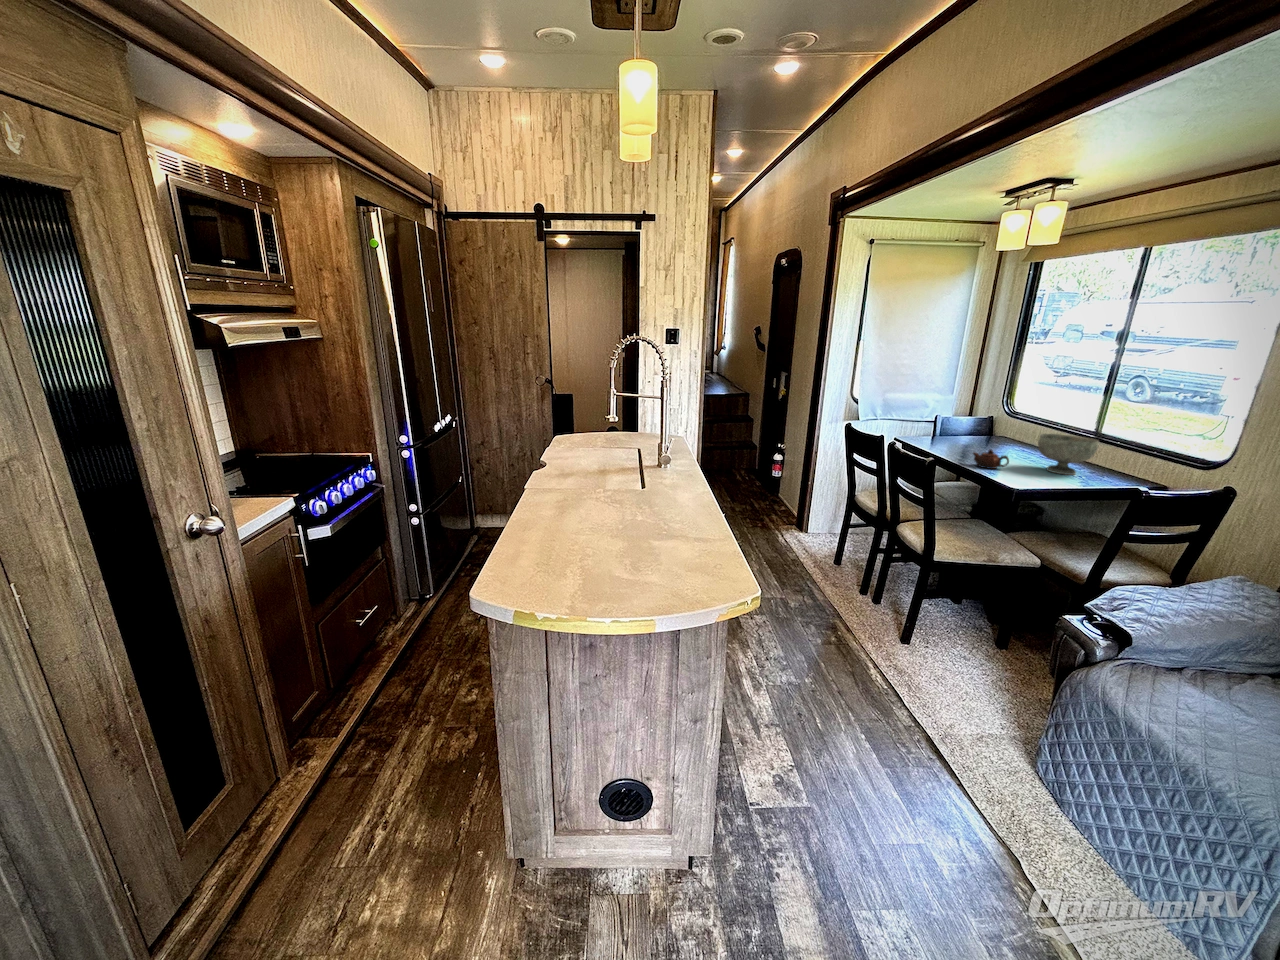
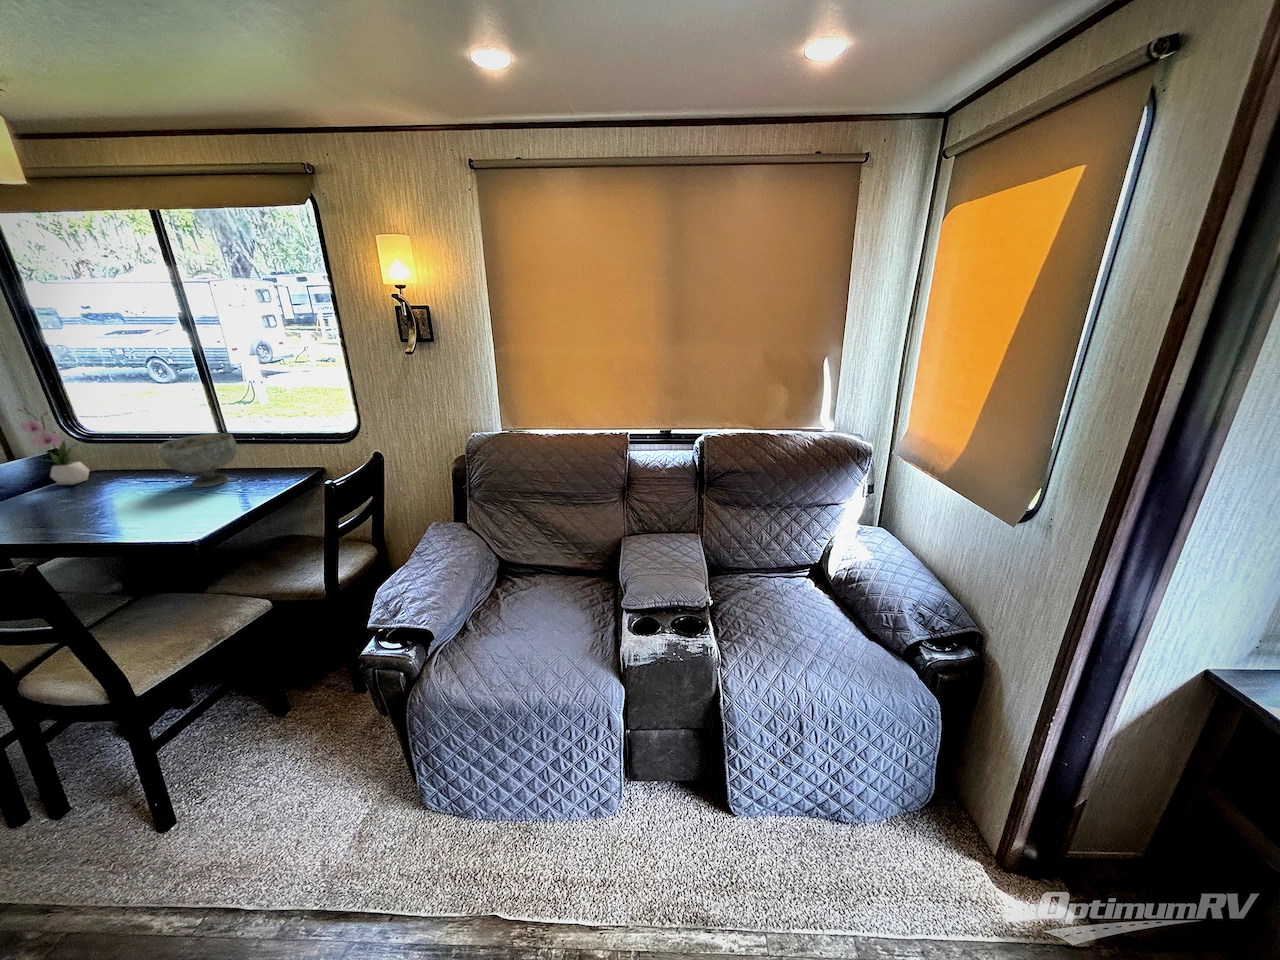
flower arrangement: none [976,394,1006,448] -> present [18,408,89,485]
teapot: present [973,449,1009,469] -> none [73,490,142,520]

